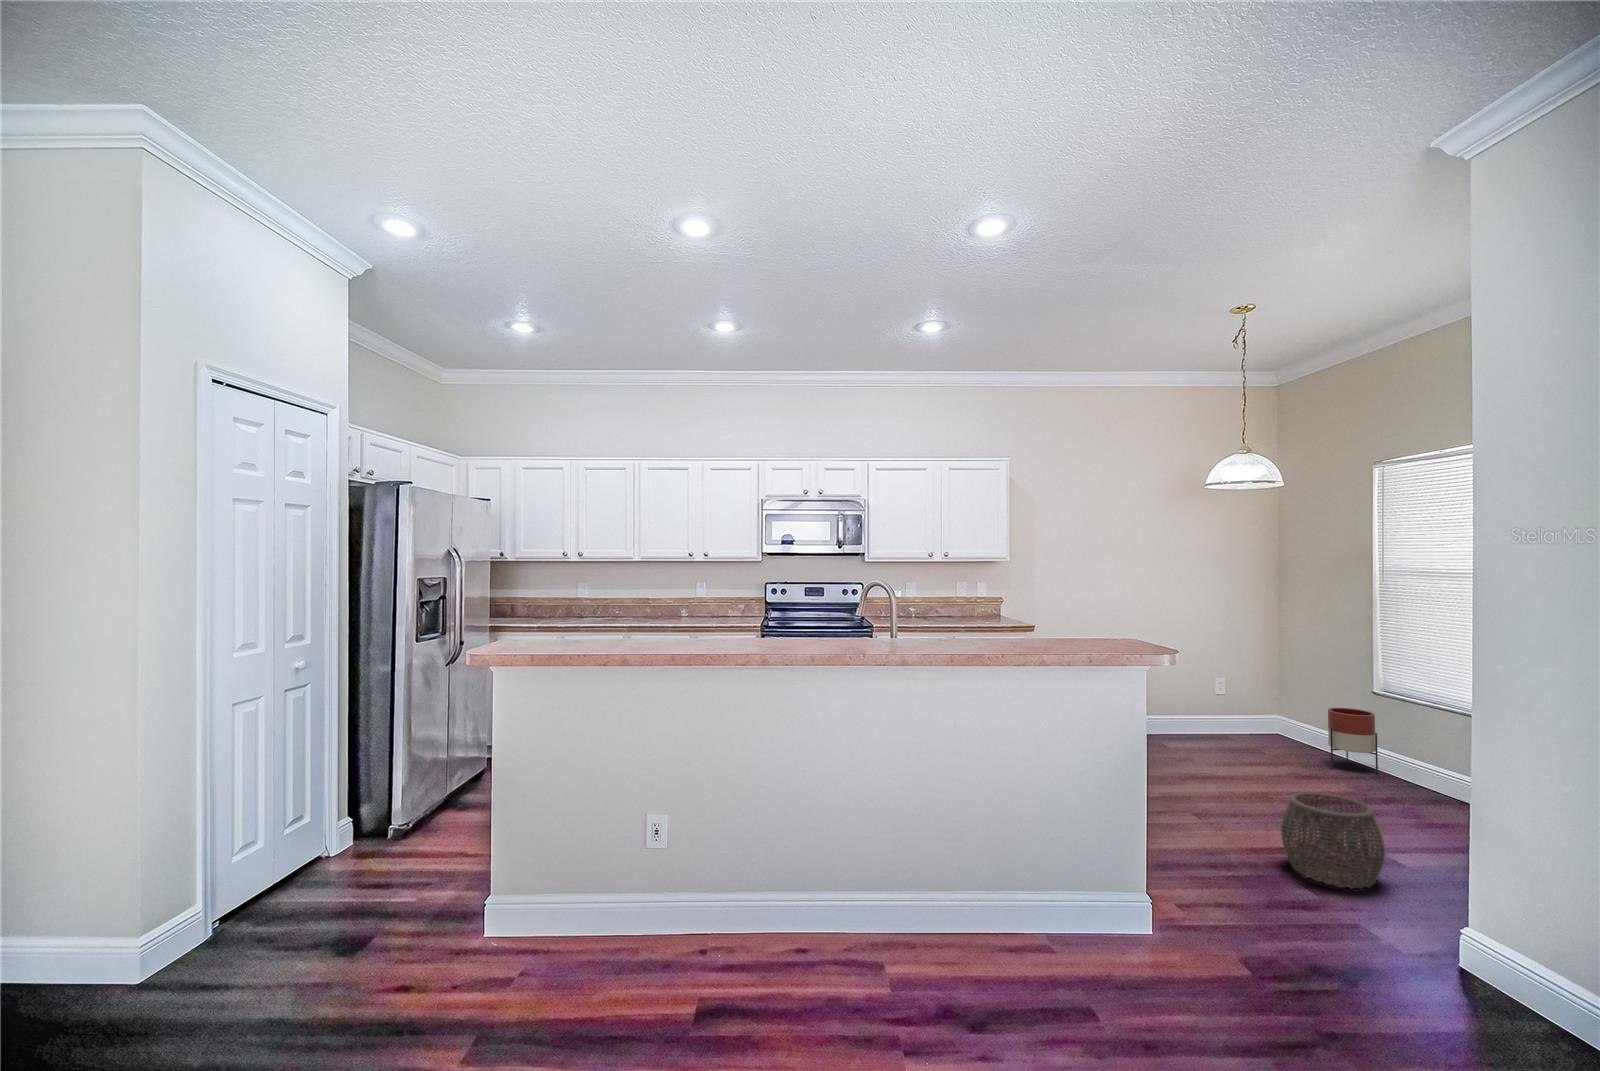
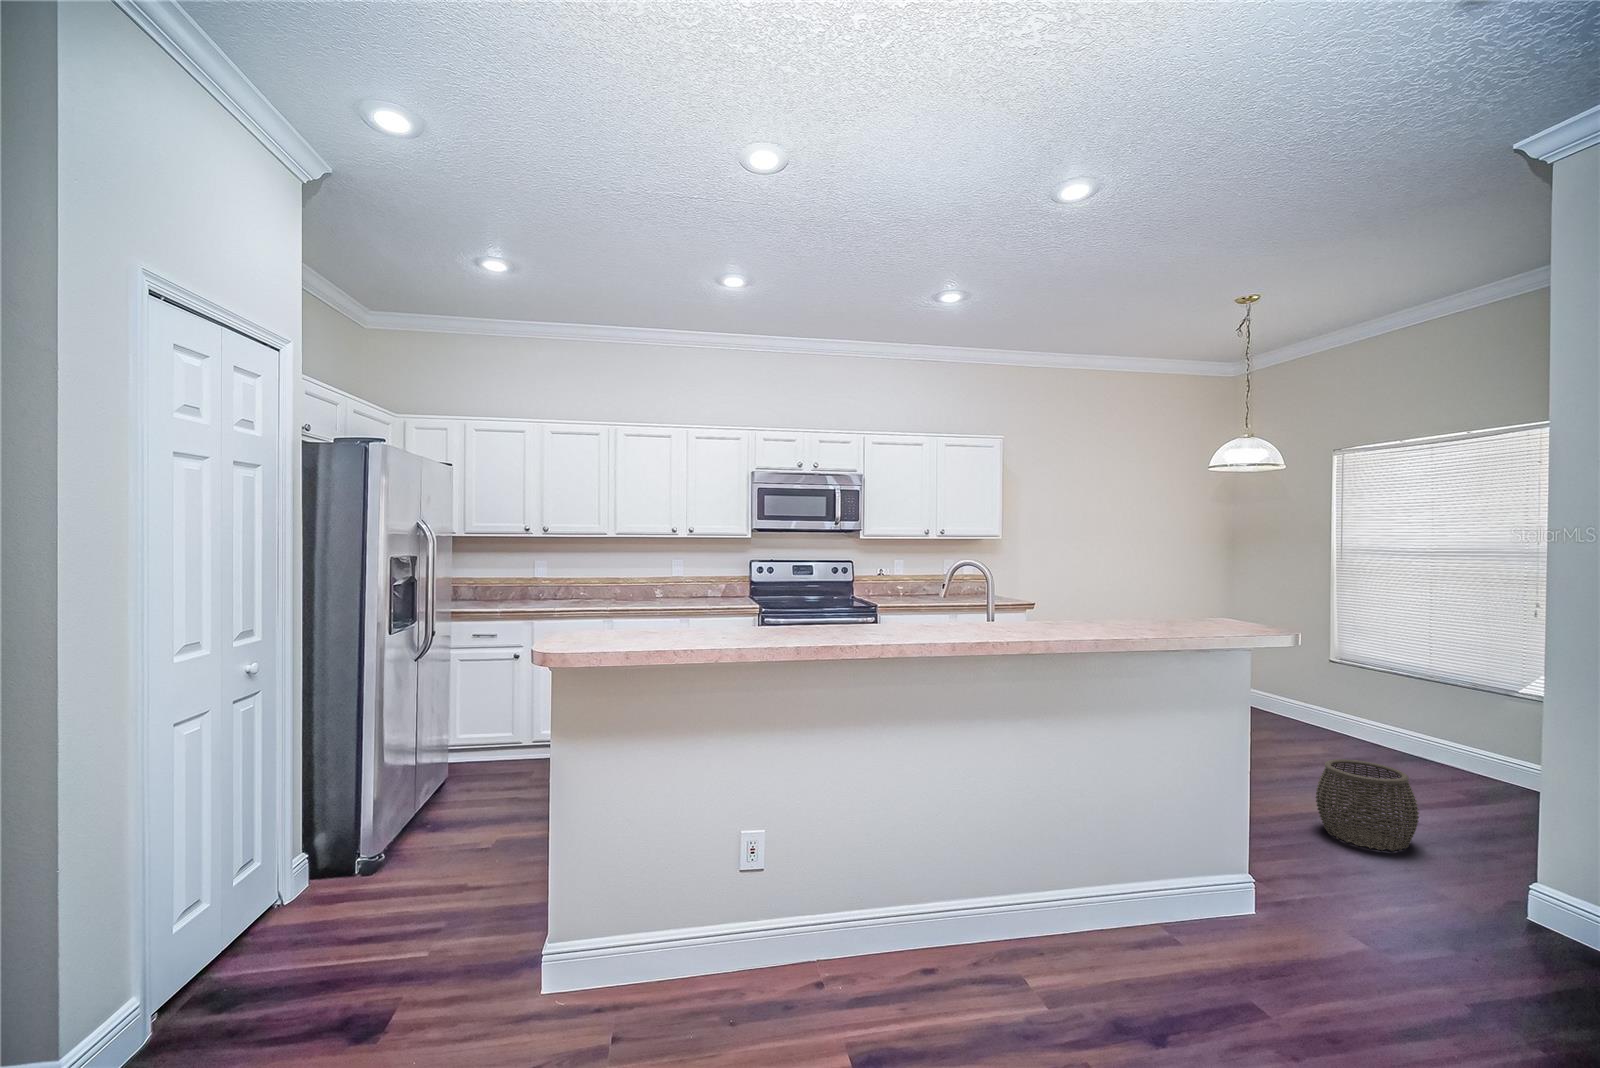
planter: present [1328,708,1378,774] -> none [1286,676,1331,736]

